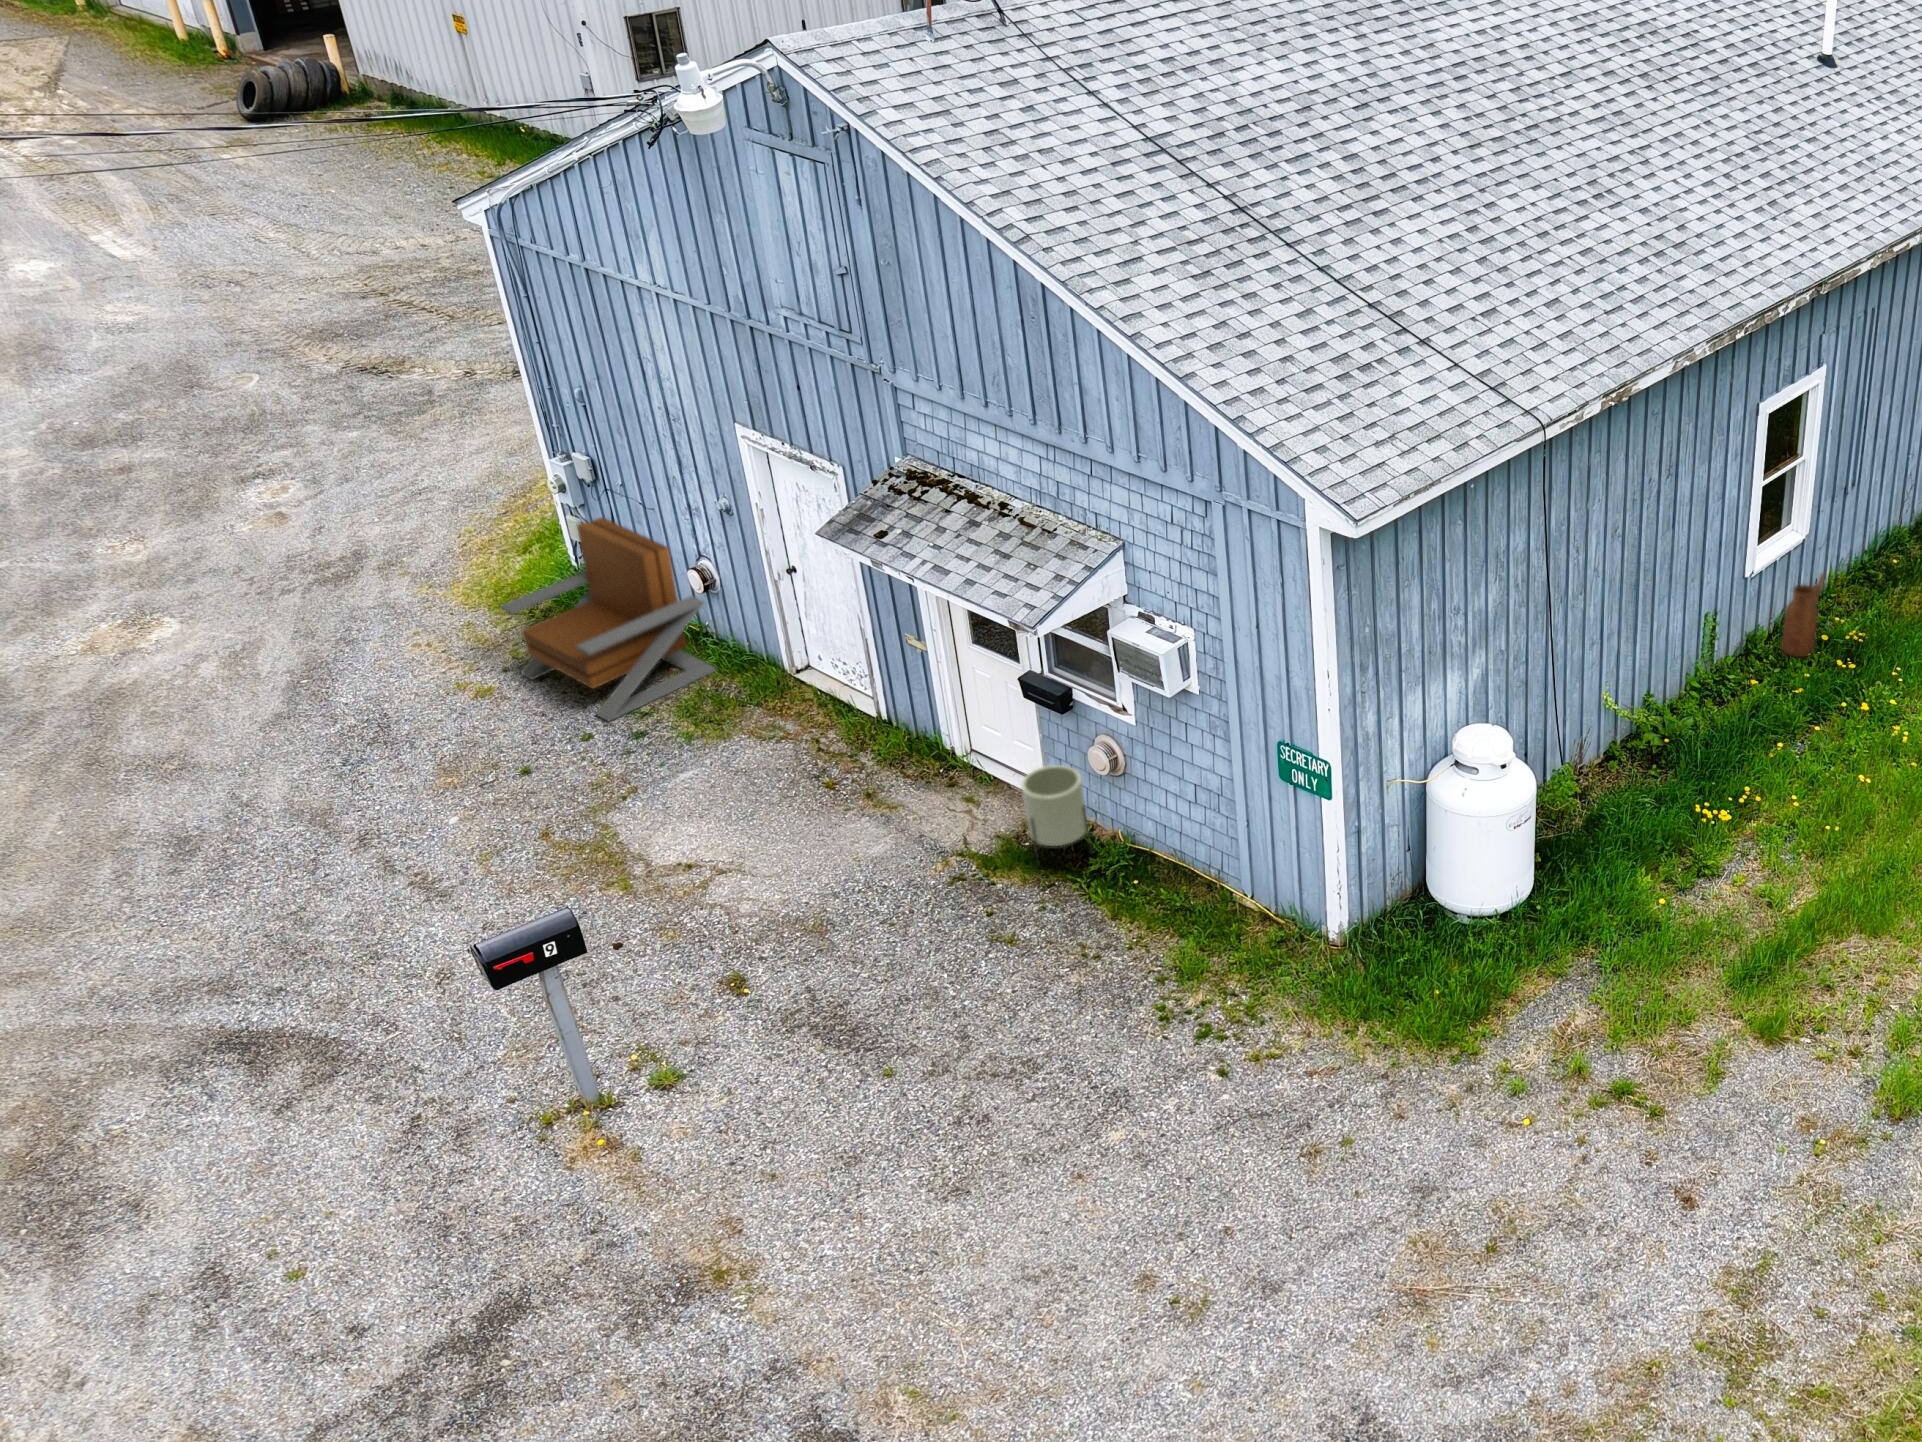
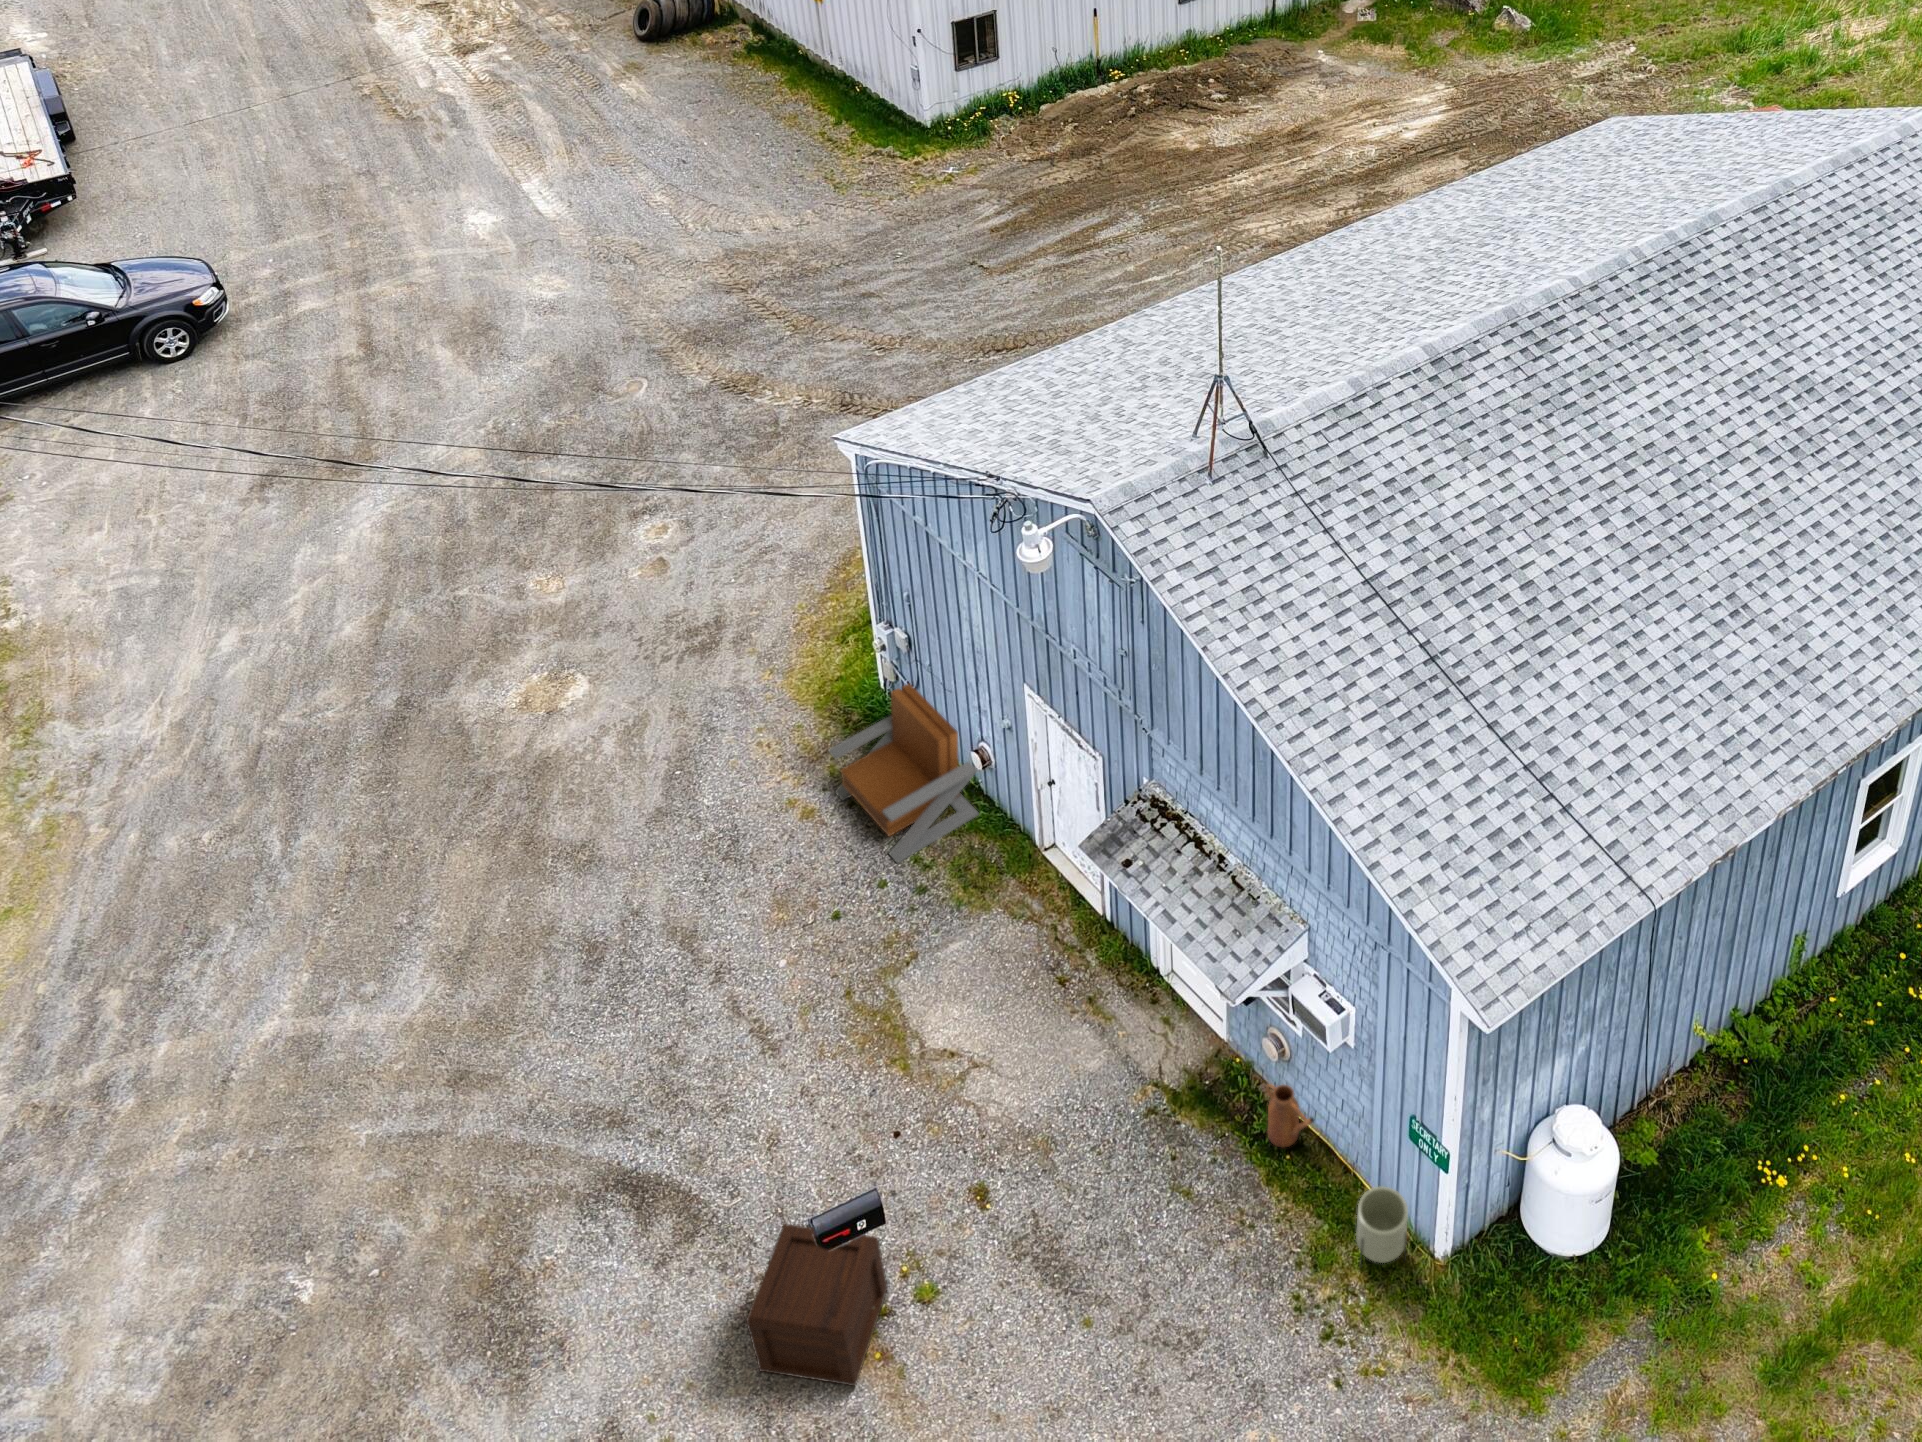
watering can: present [1781,574,1825,657] -> present [1266,1084,1314,1147]
planter: present [1022,765,1088,862] -> present [1356,1187,1408,1263]
wooden crate: none [387,991,613,1187] -> present [746,1224,888,1386]

